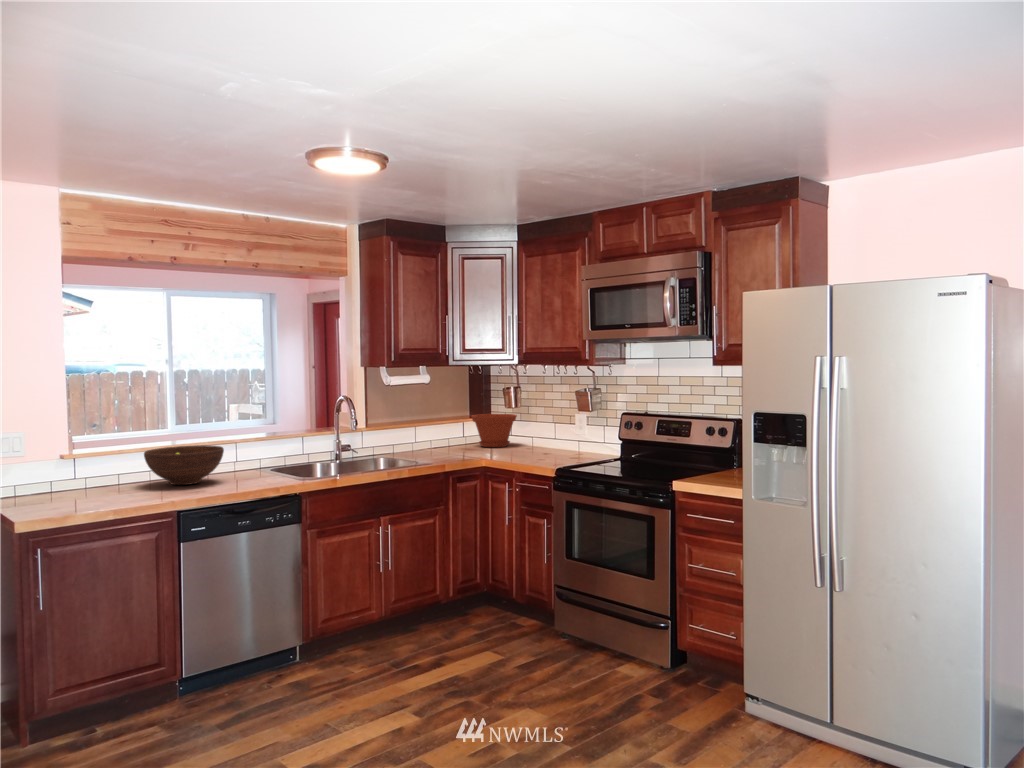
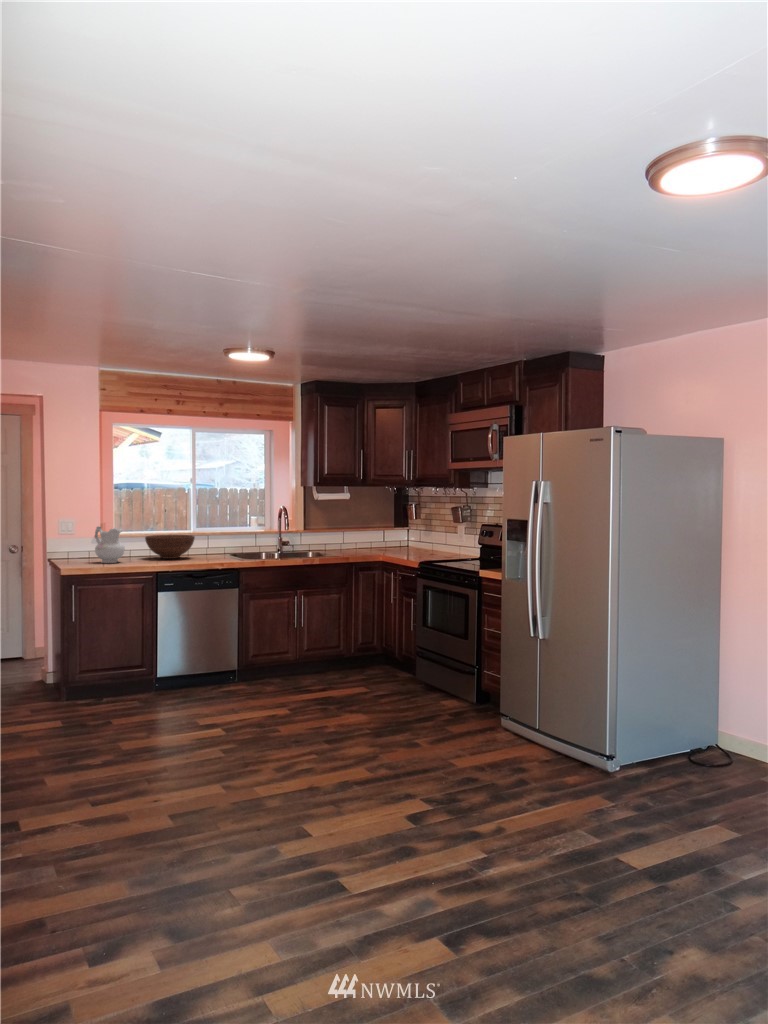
plant pot: present [472,414,517,447] -> none [386,525,421,550]
ceramic pitcher: none [61,442,116,503] -> present [95,527,125,563]

